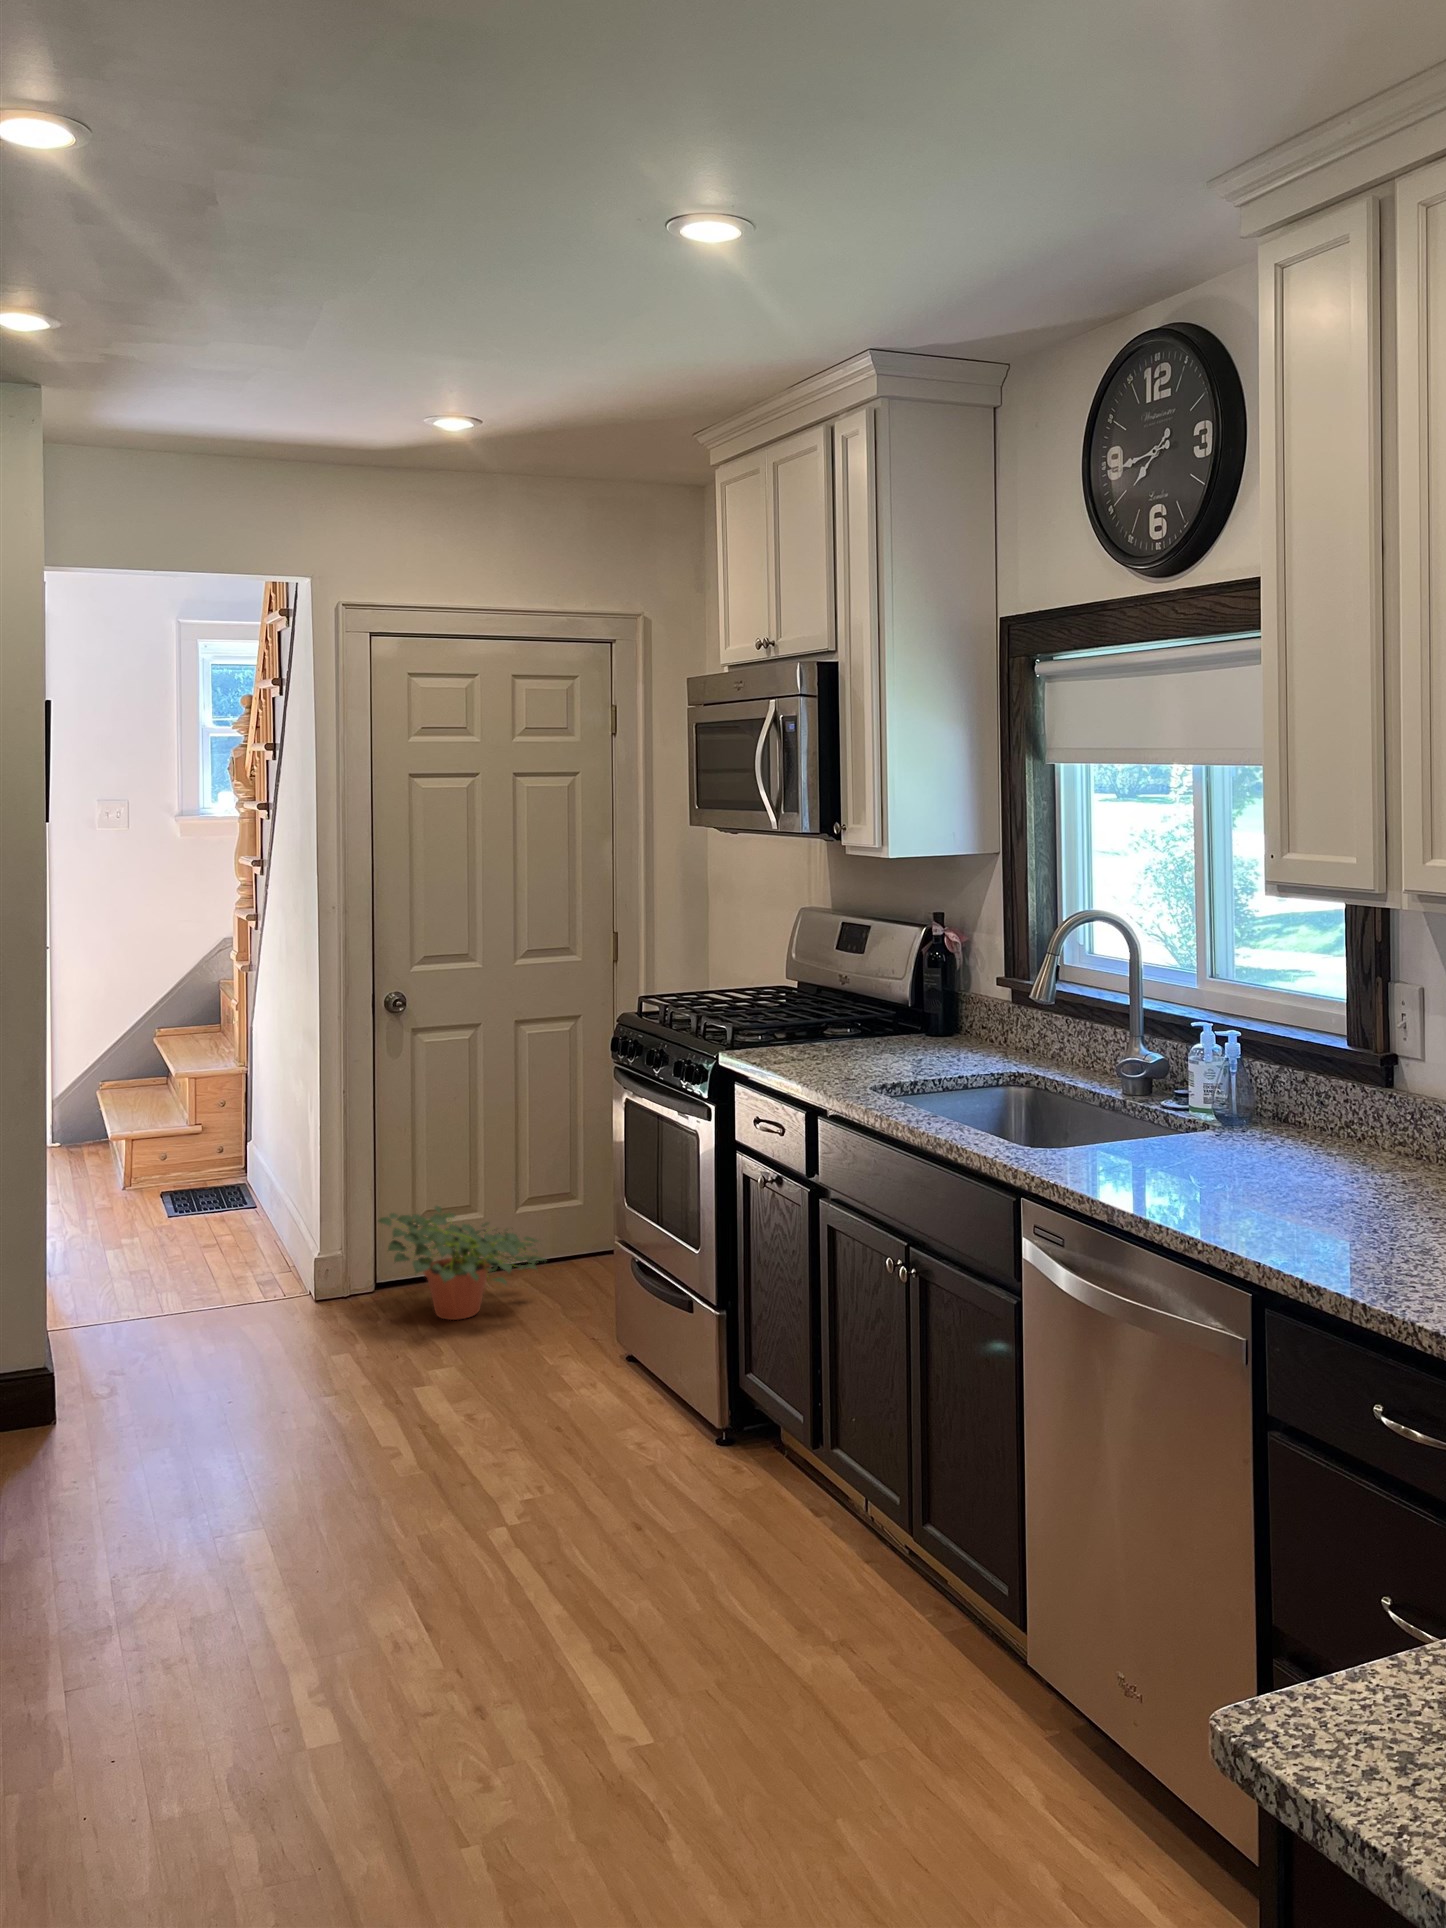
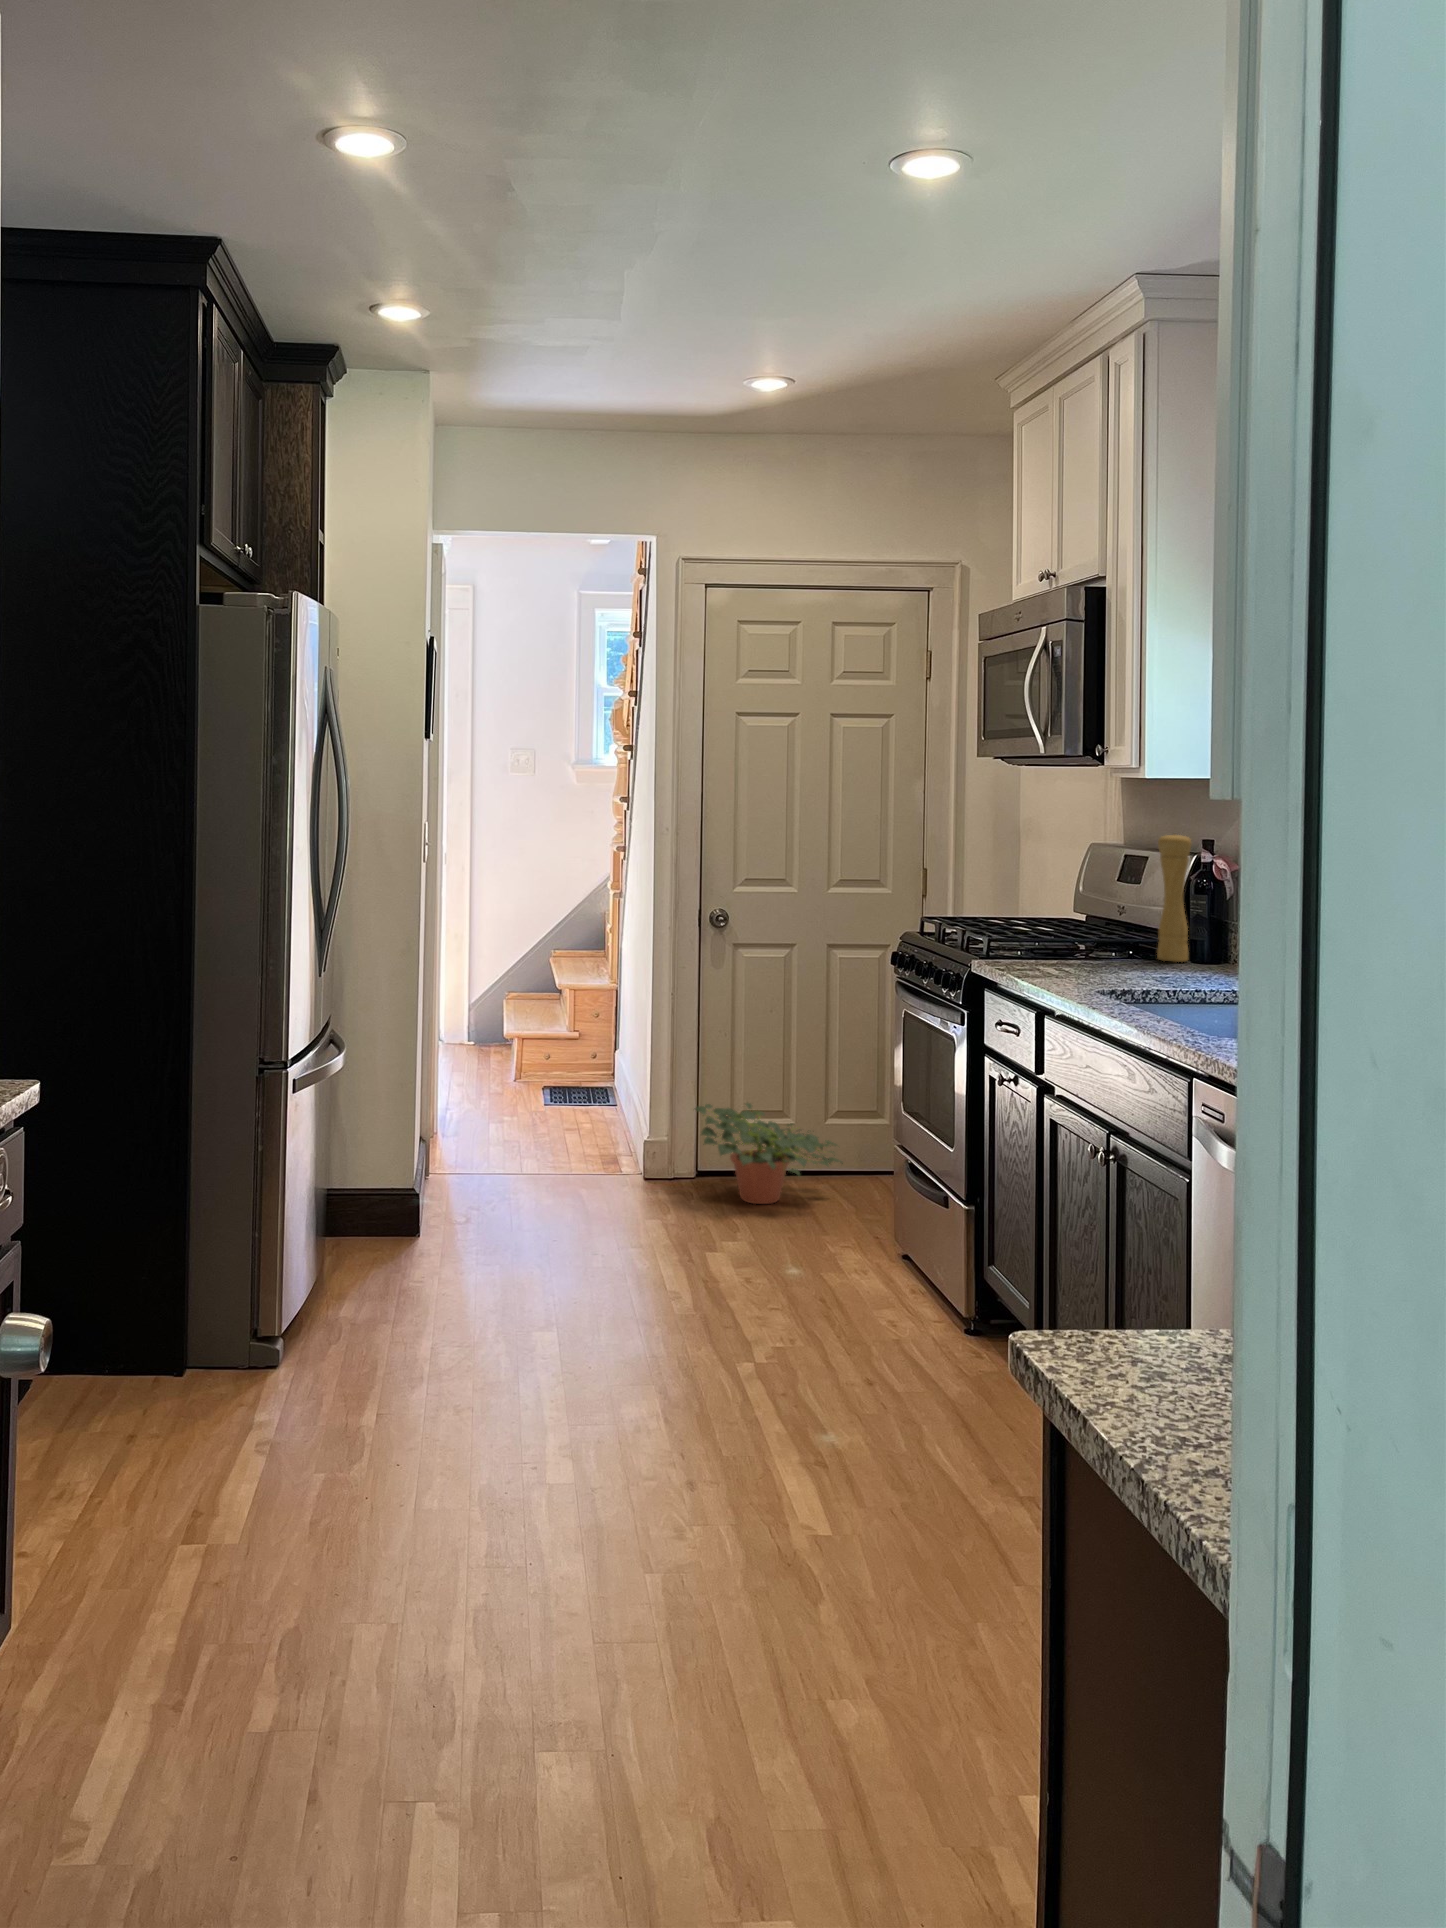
pepper mill: none [895,908,927,1038] -> present [1157,833,1191,962]

